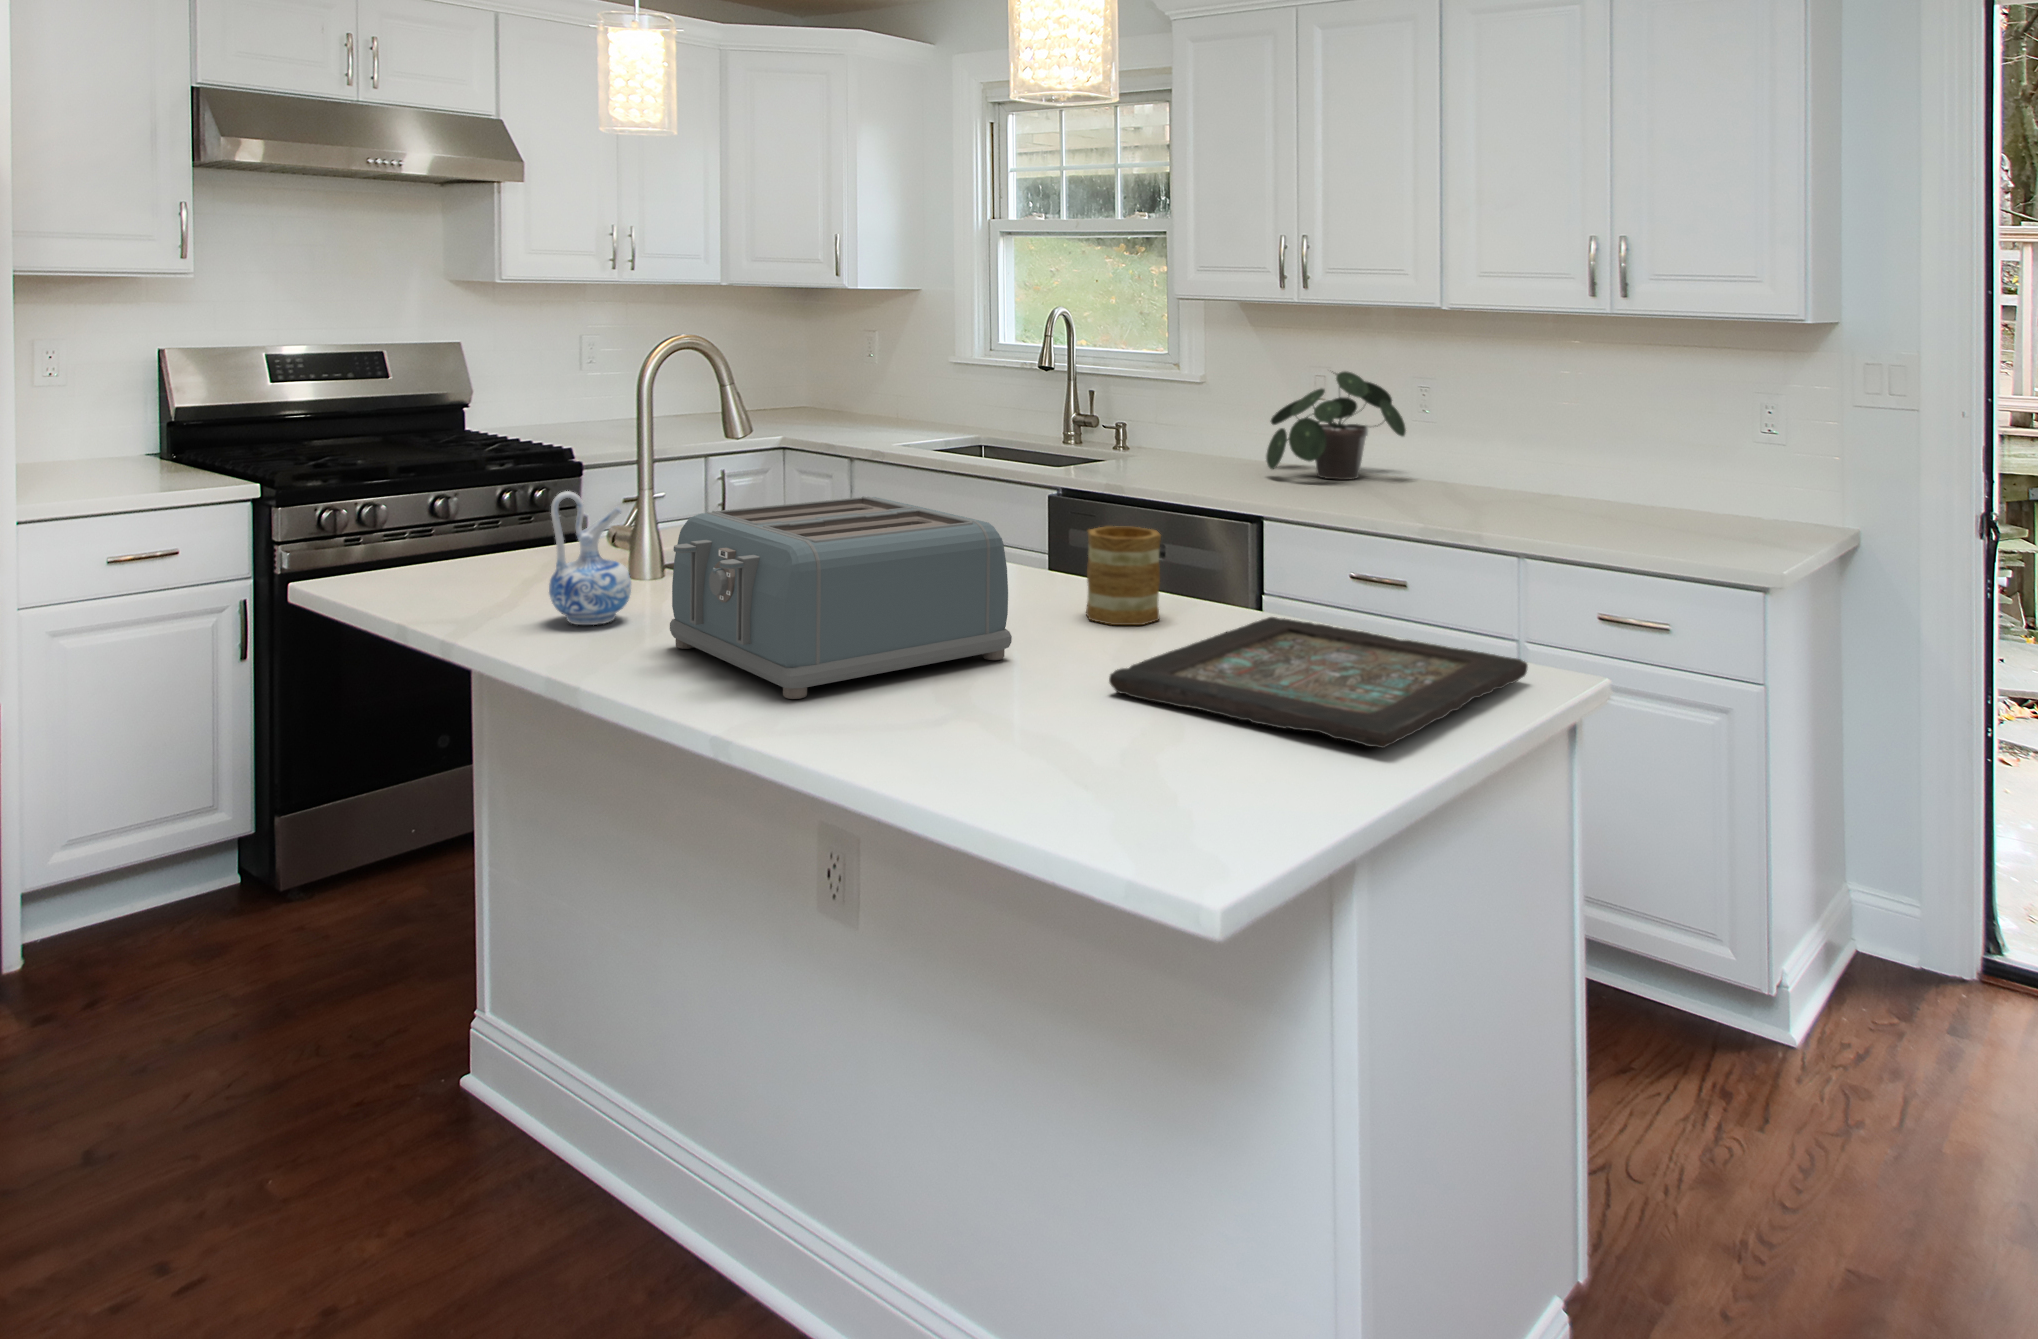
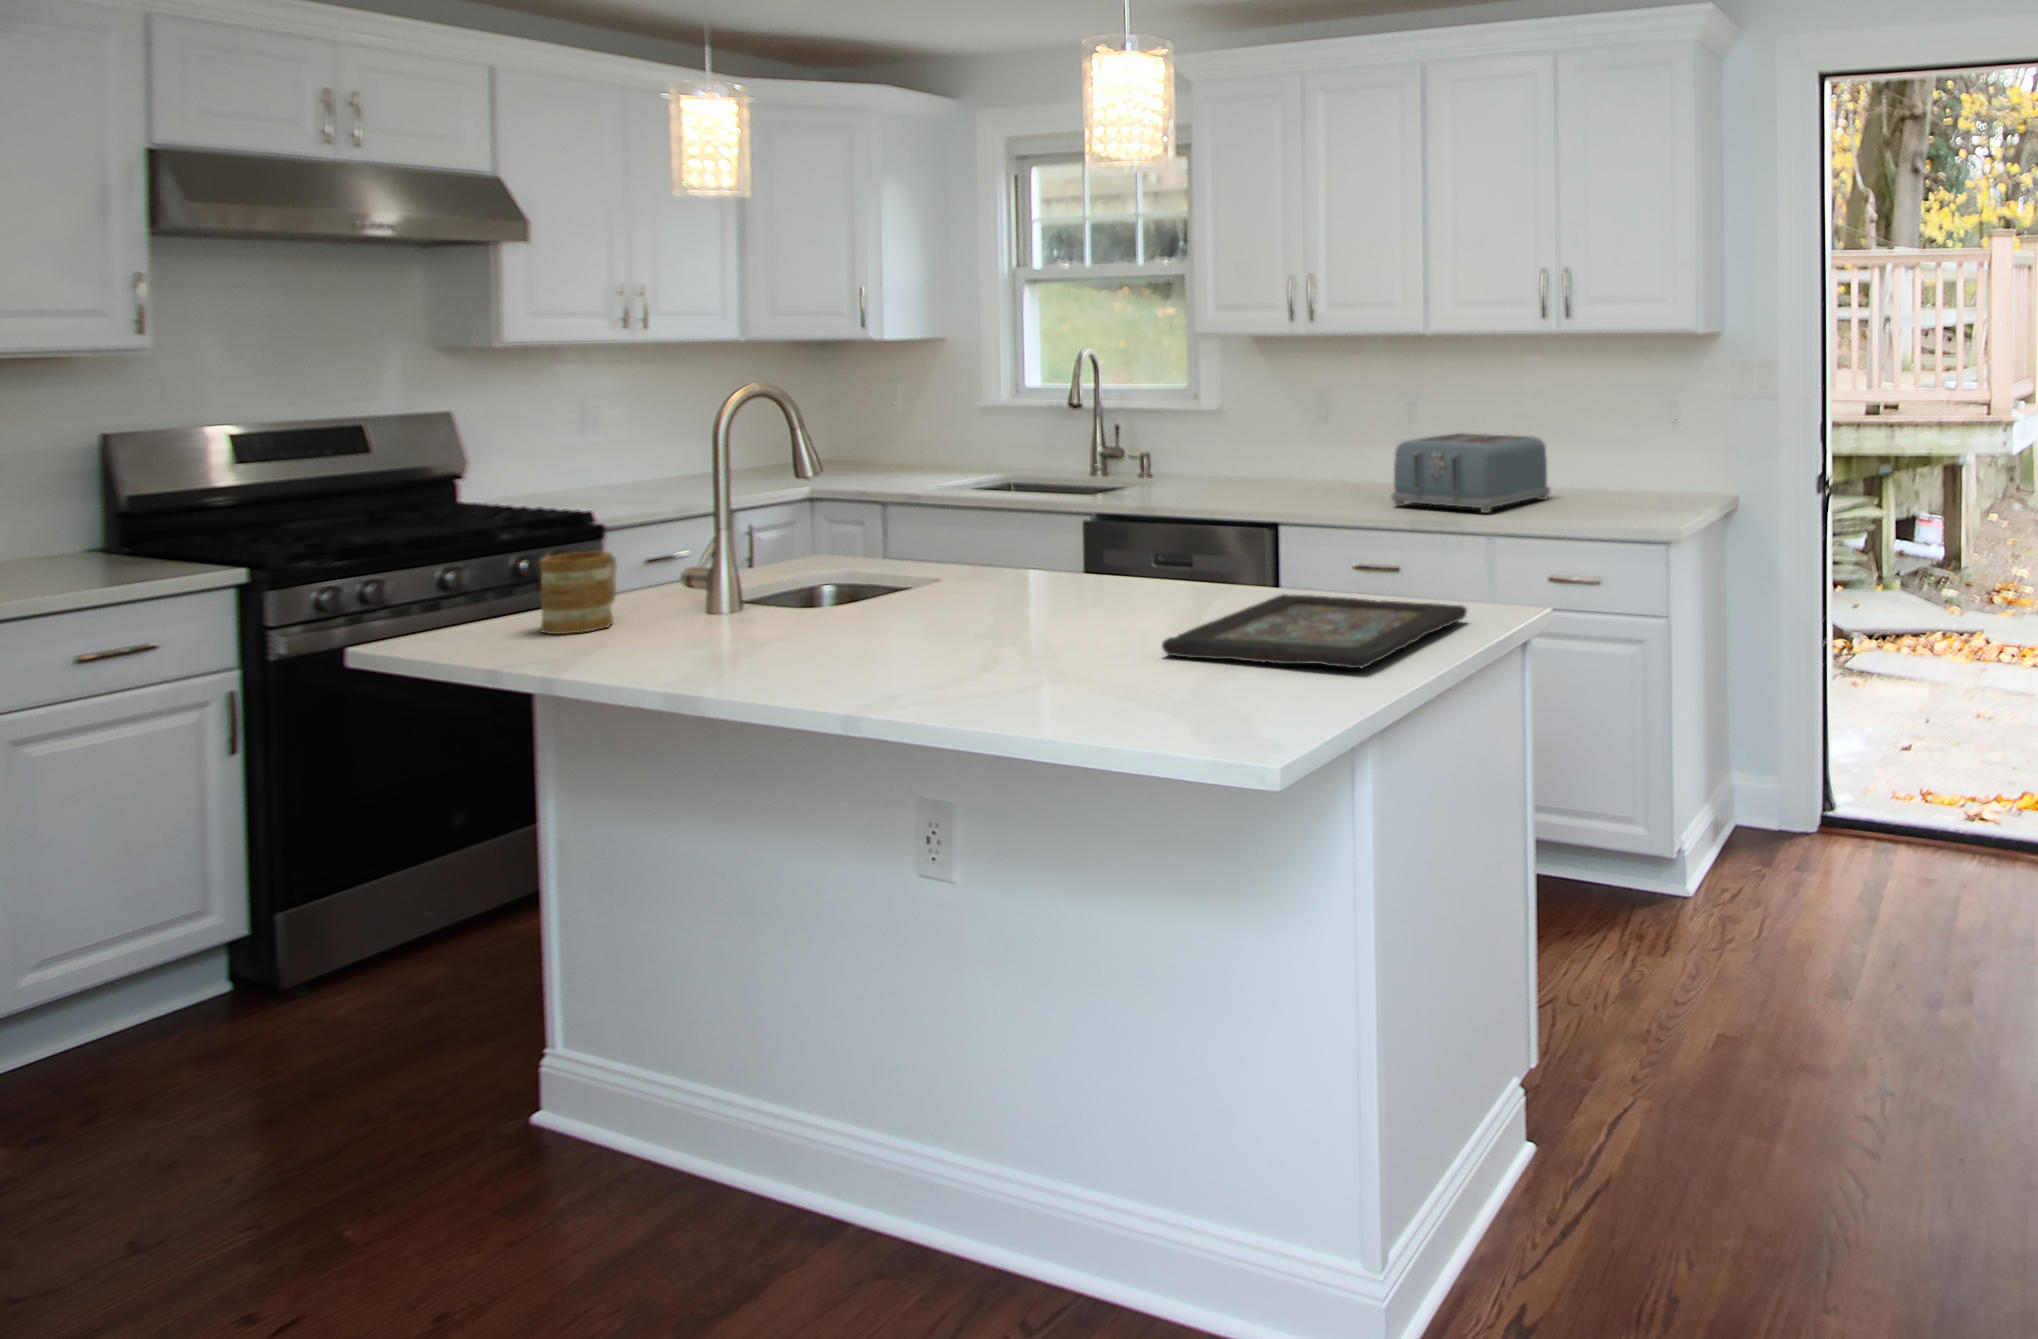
potted plant: present [1266,371,1406,480] -> none [1277,397,1393,491]
ceramic pitcher: present [549,491,631,625] -> none [658,537,735,652]
toaster: present [670,496,1012,699] -> present [1392,433,1550,513]
mug: present [1086,526,1161,625] -> present [540,551,617,634]

